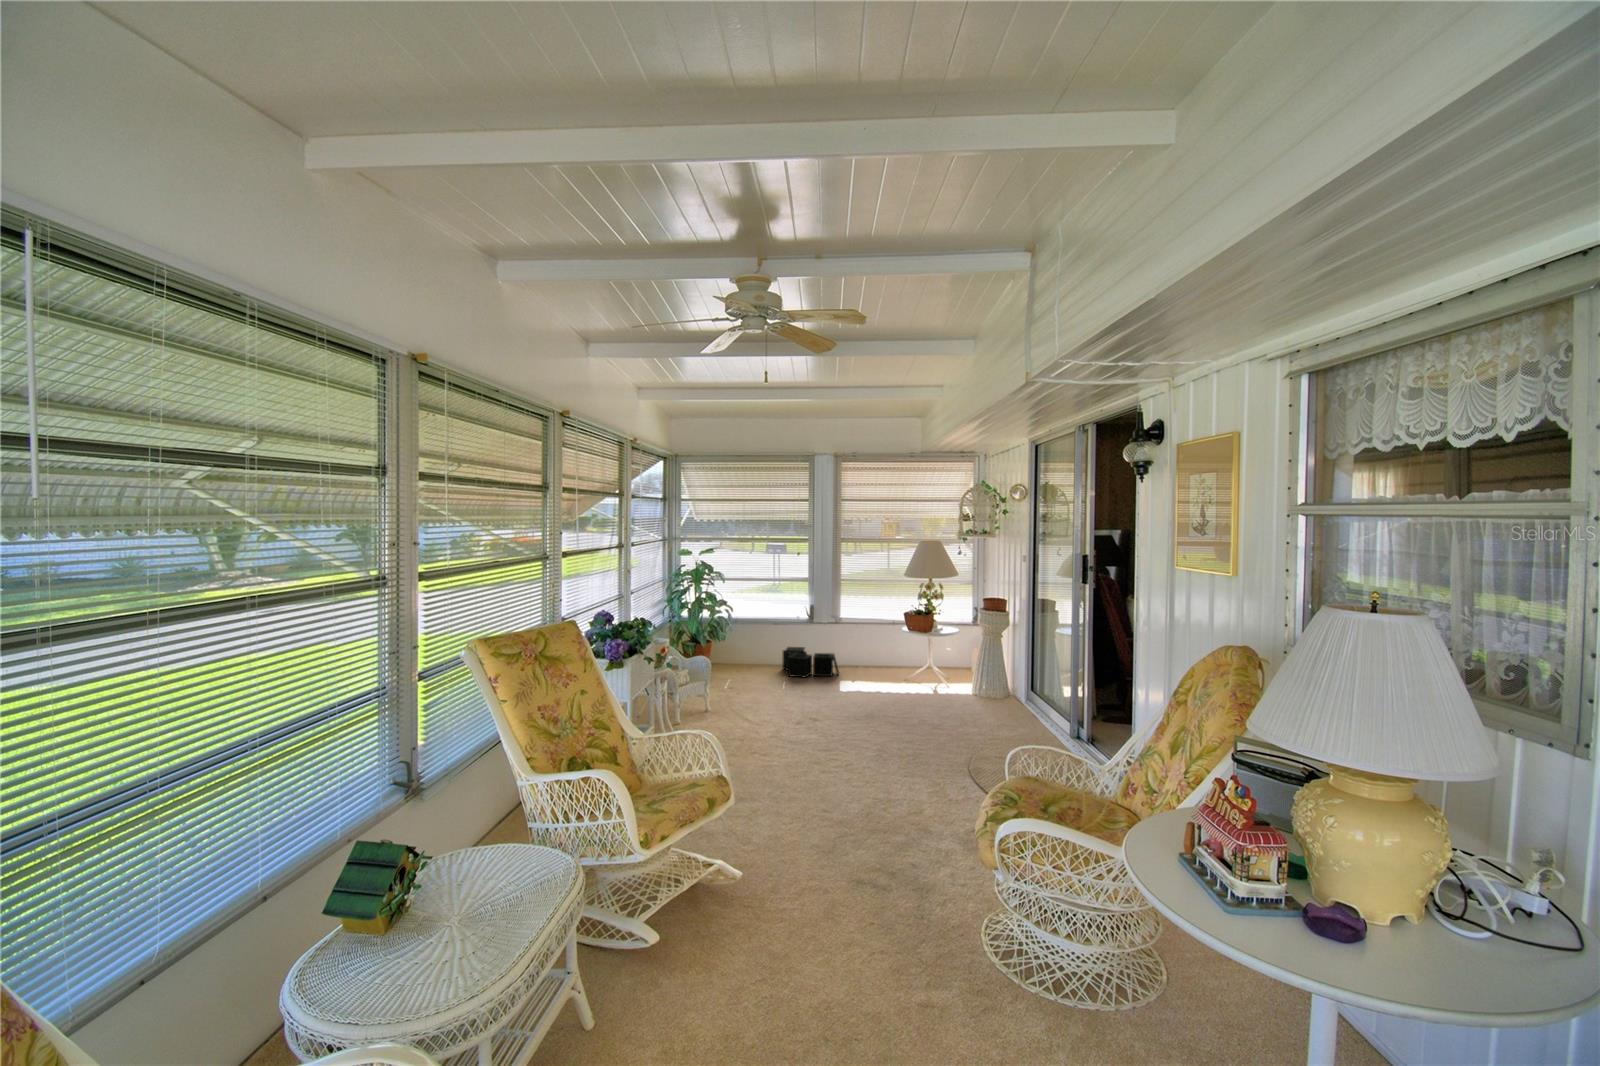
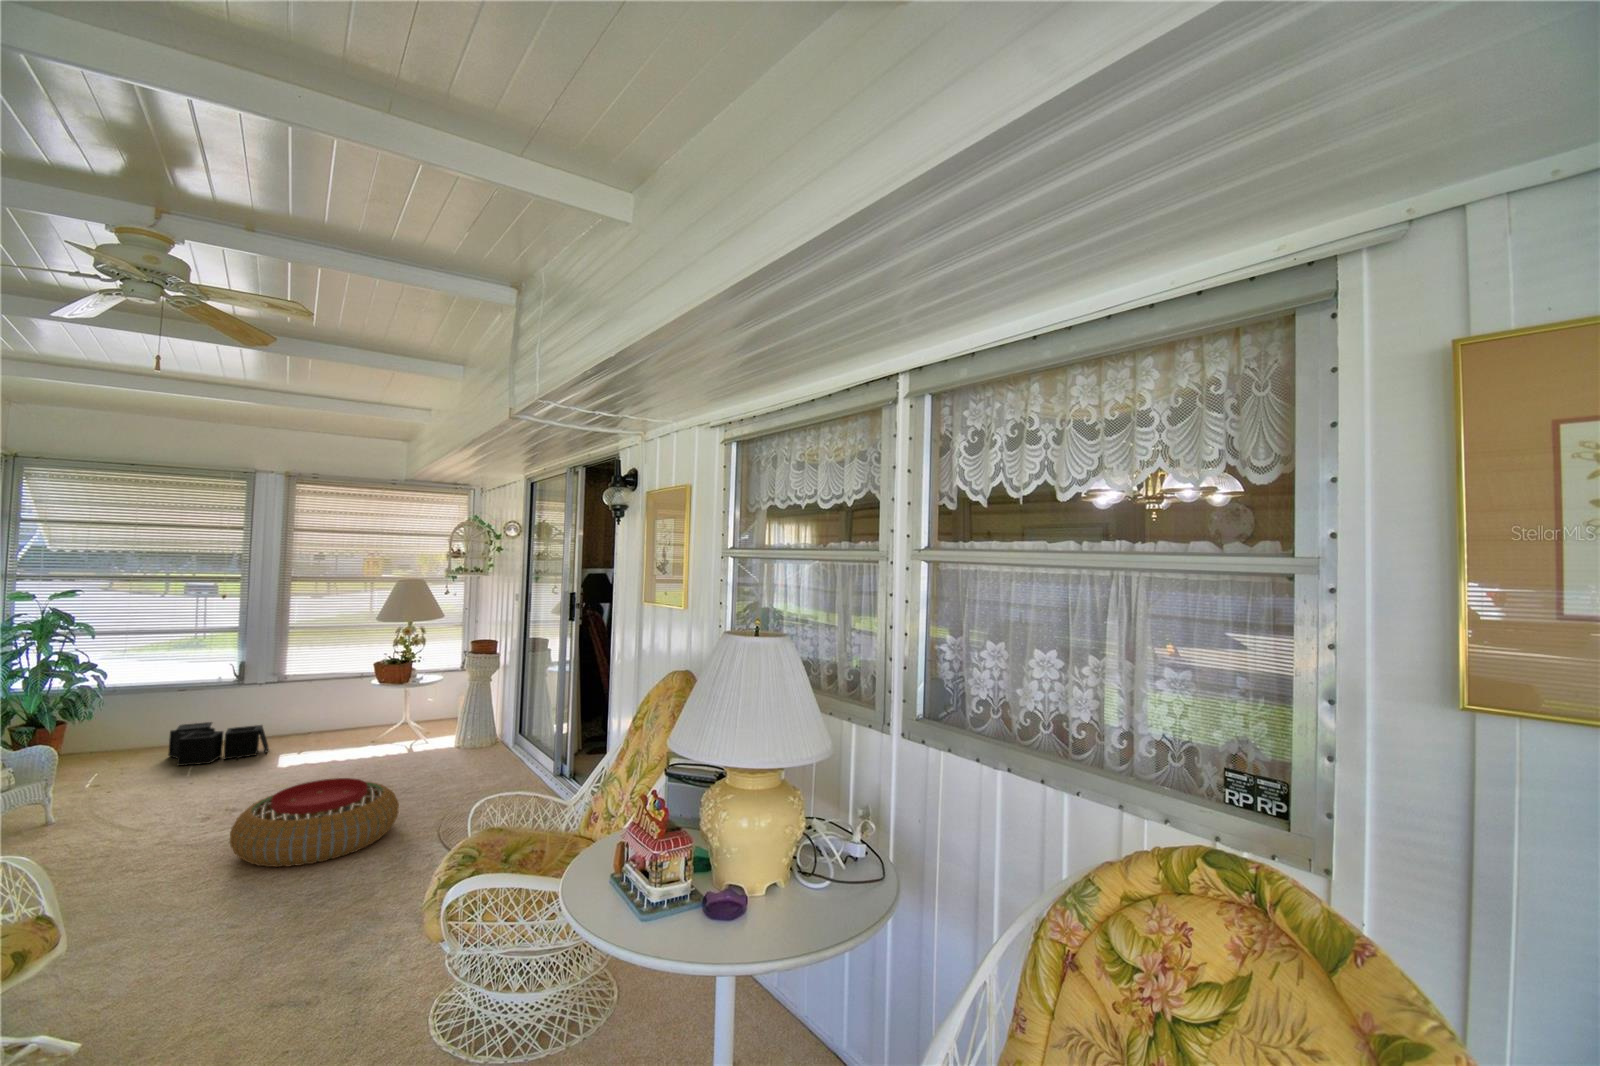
pouf: none [826,703,936,769] -> present [230,778,399,867]

